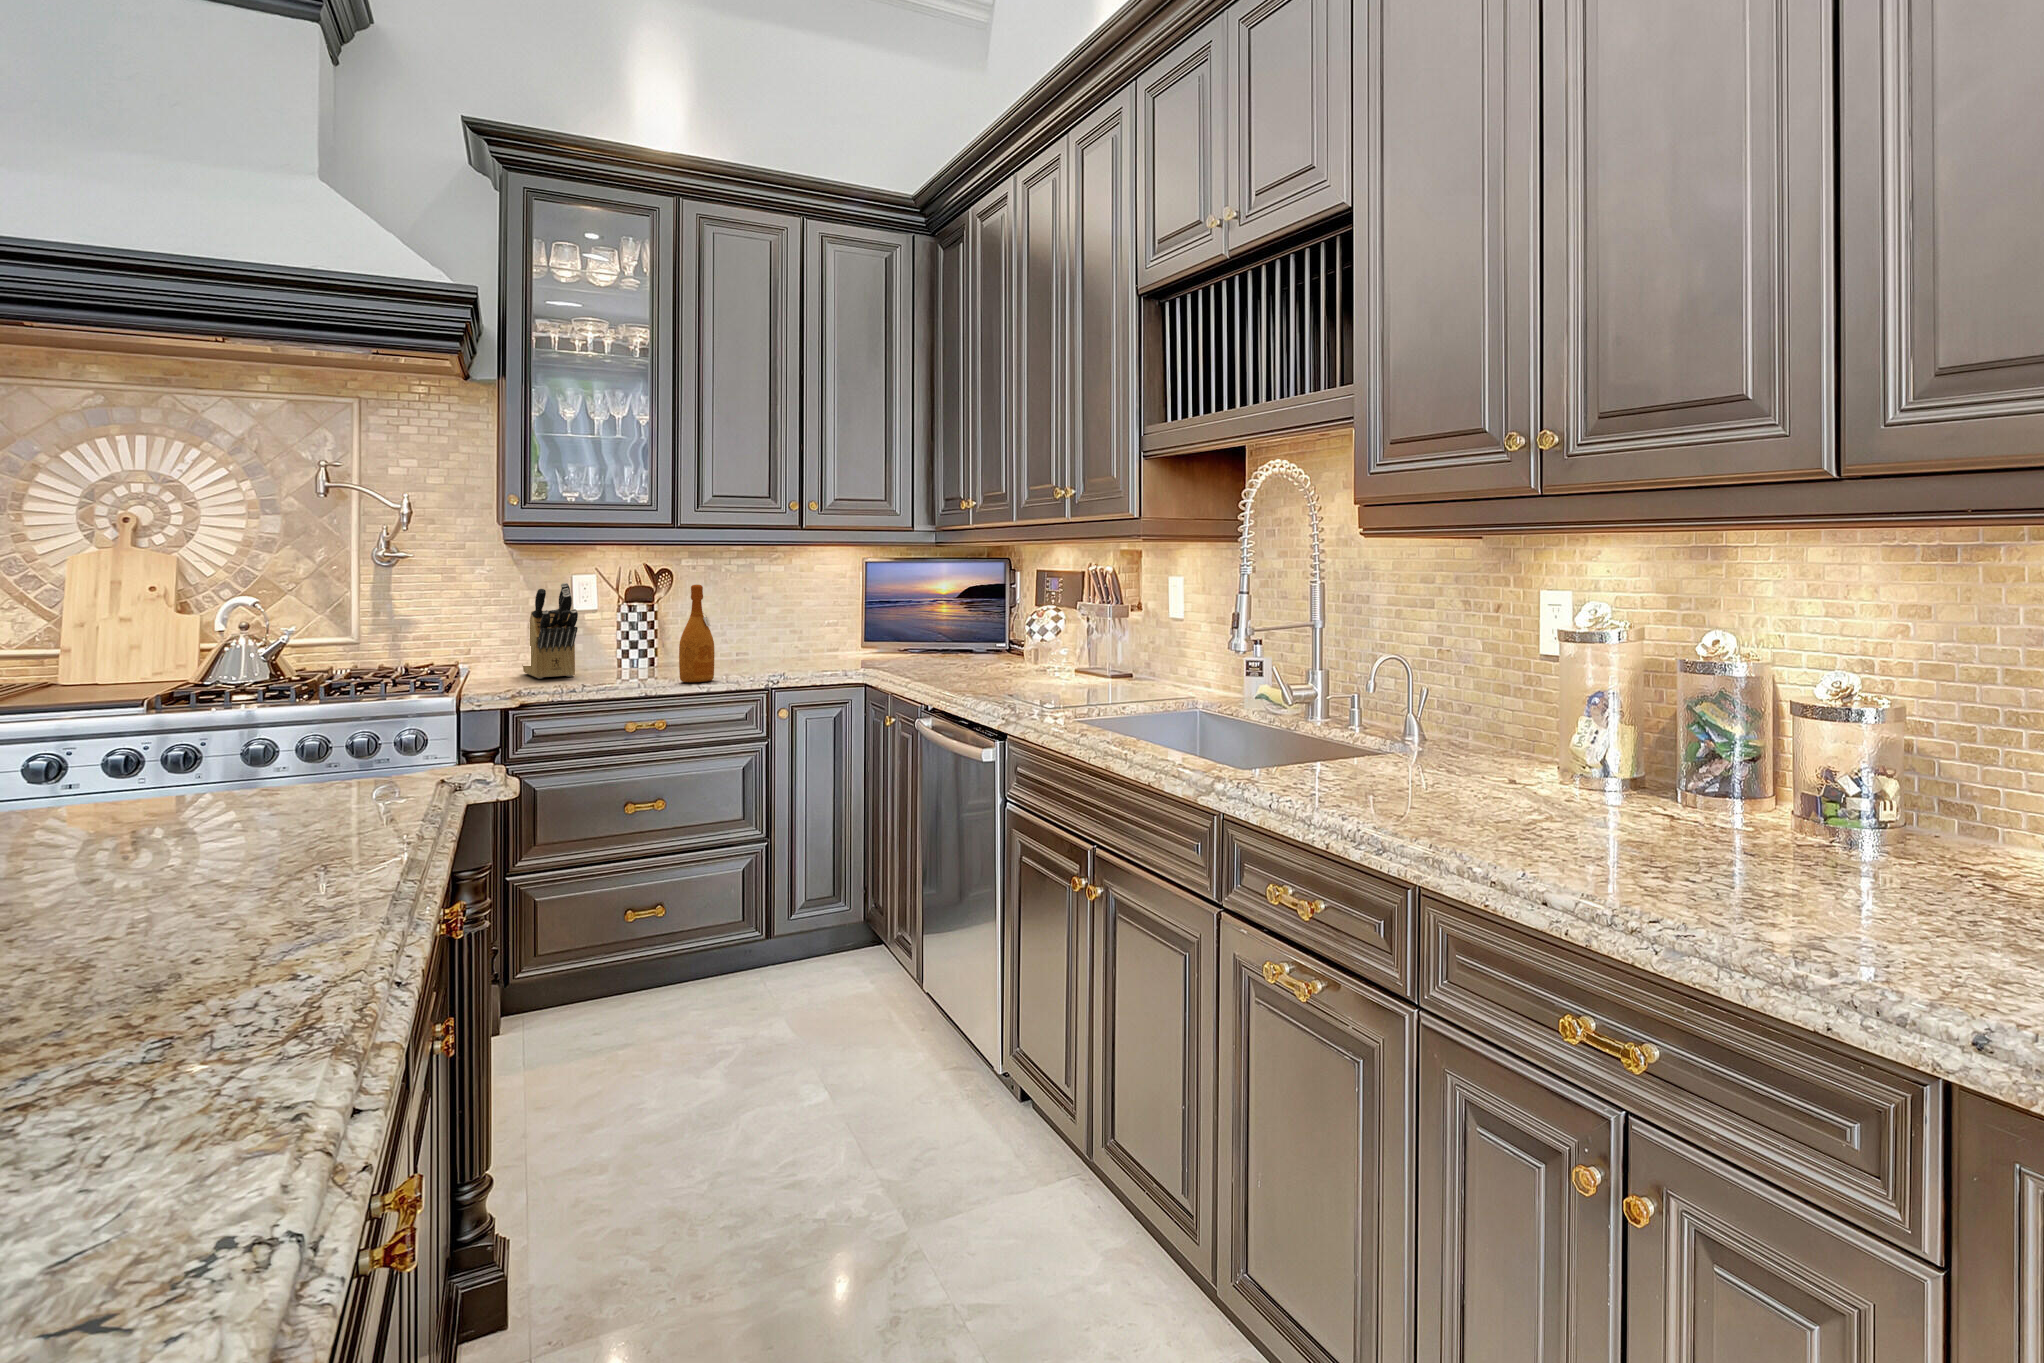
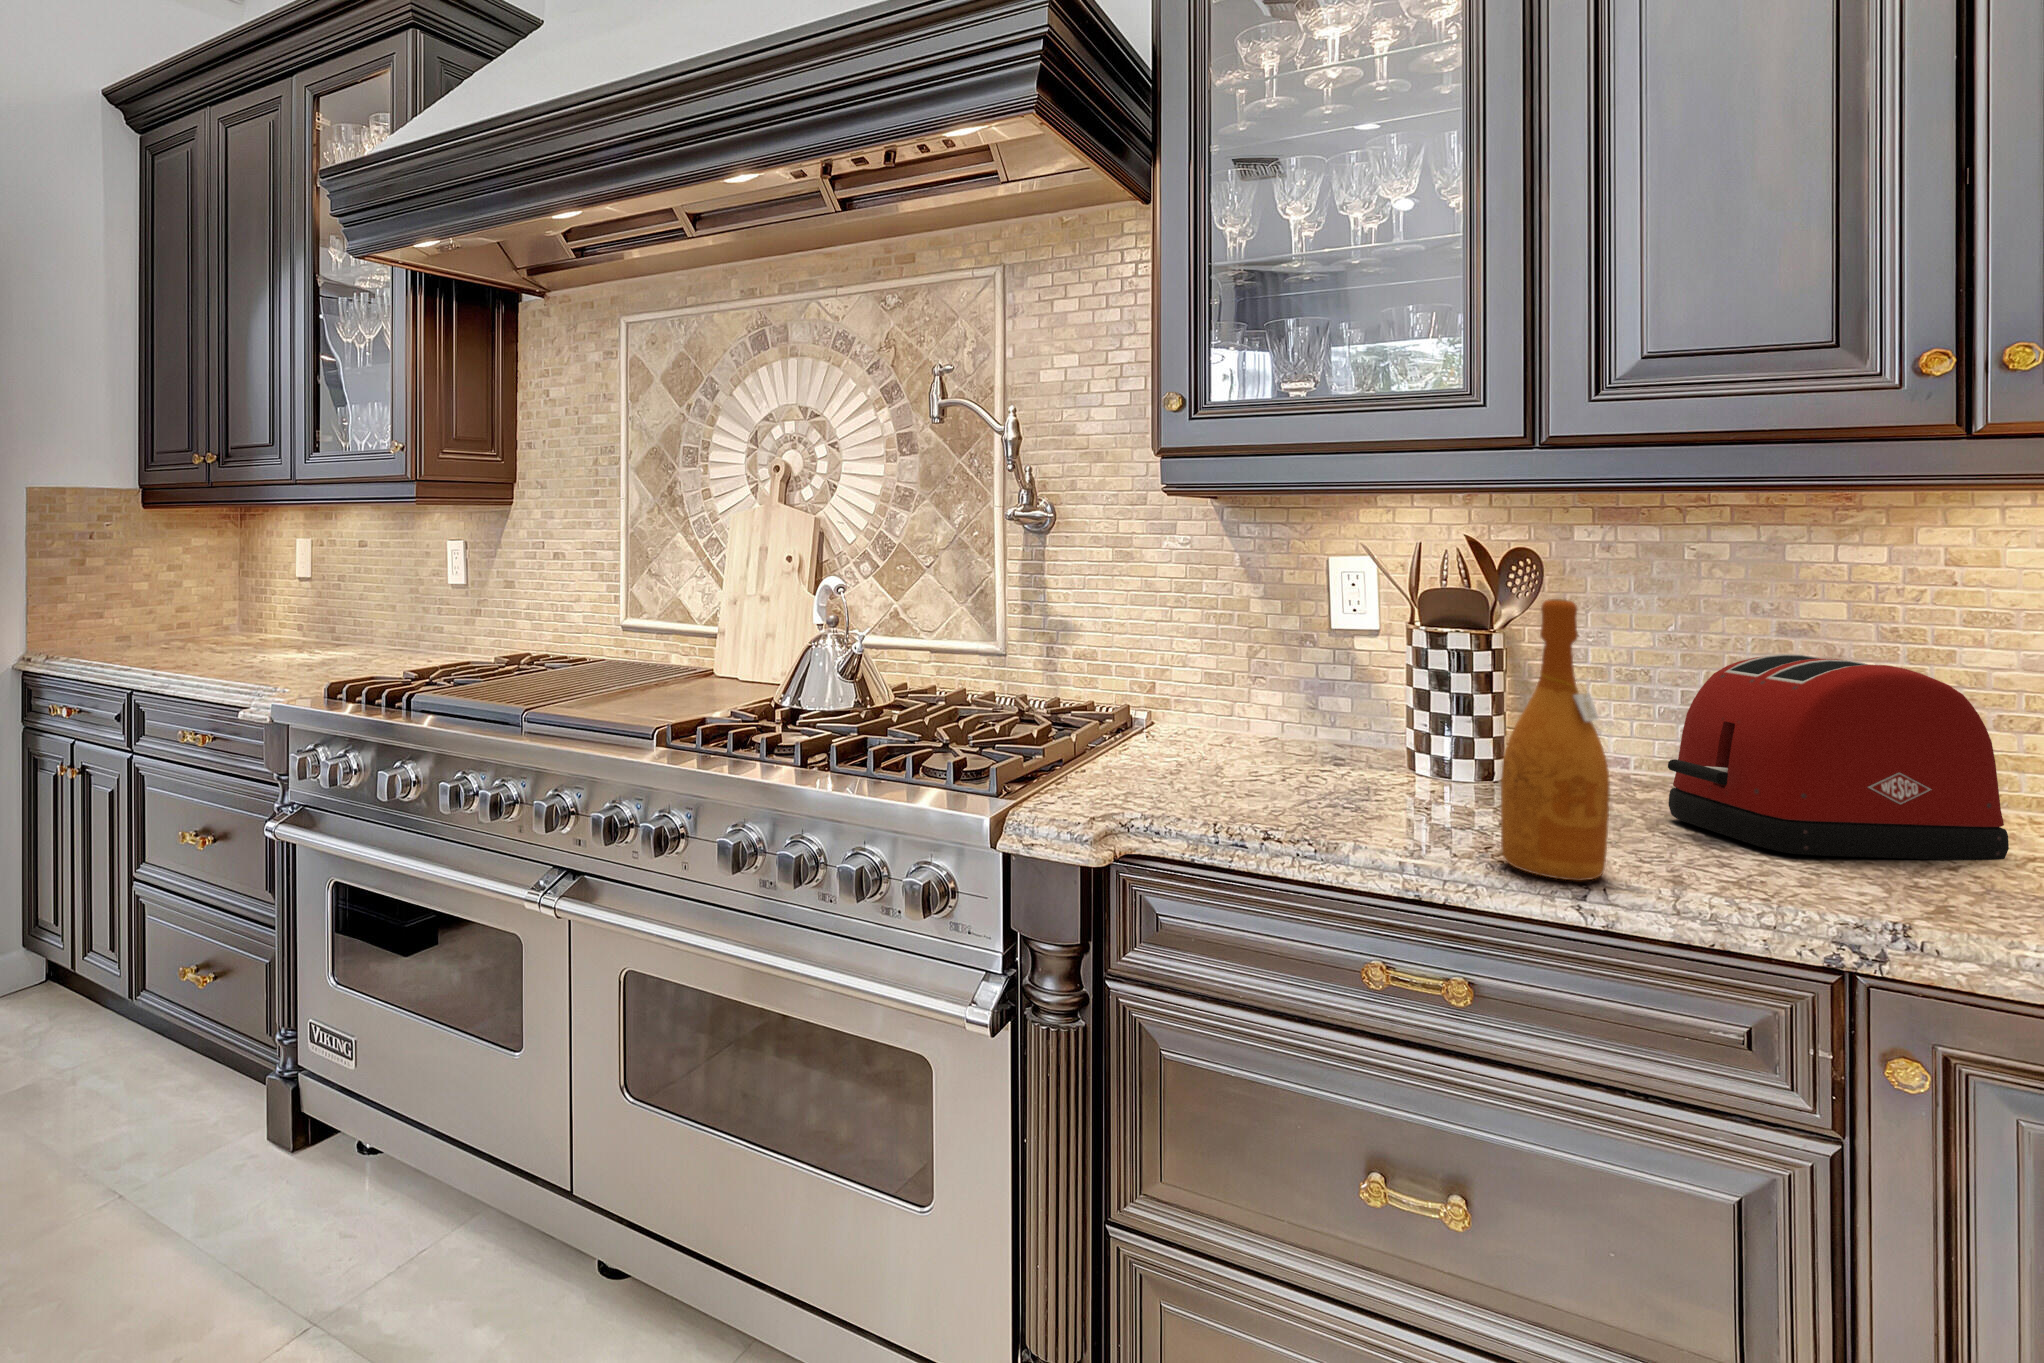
knife block: present [523,583,578,679] -> none [1241,575,1317,766]
toaster: none [725,602,819,668] -> present [1668,654,2009,860]

